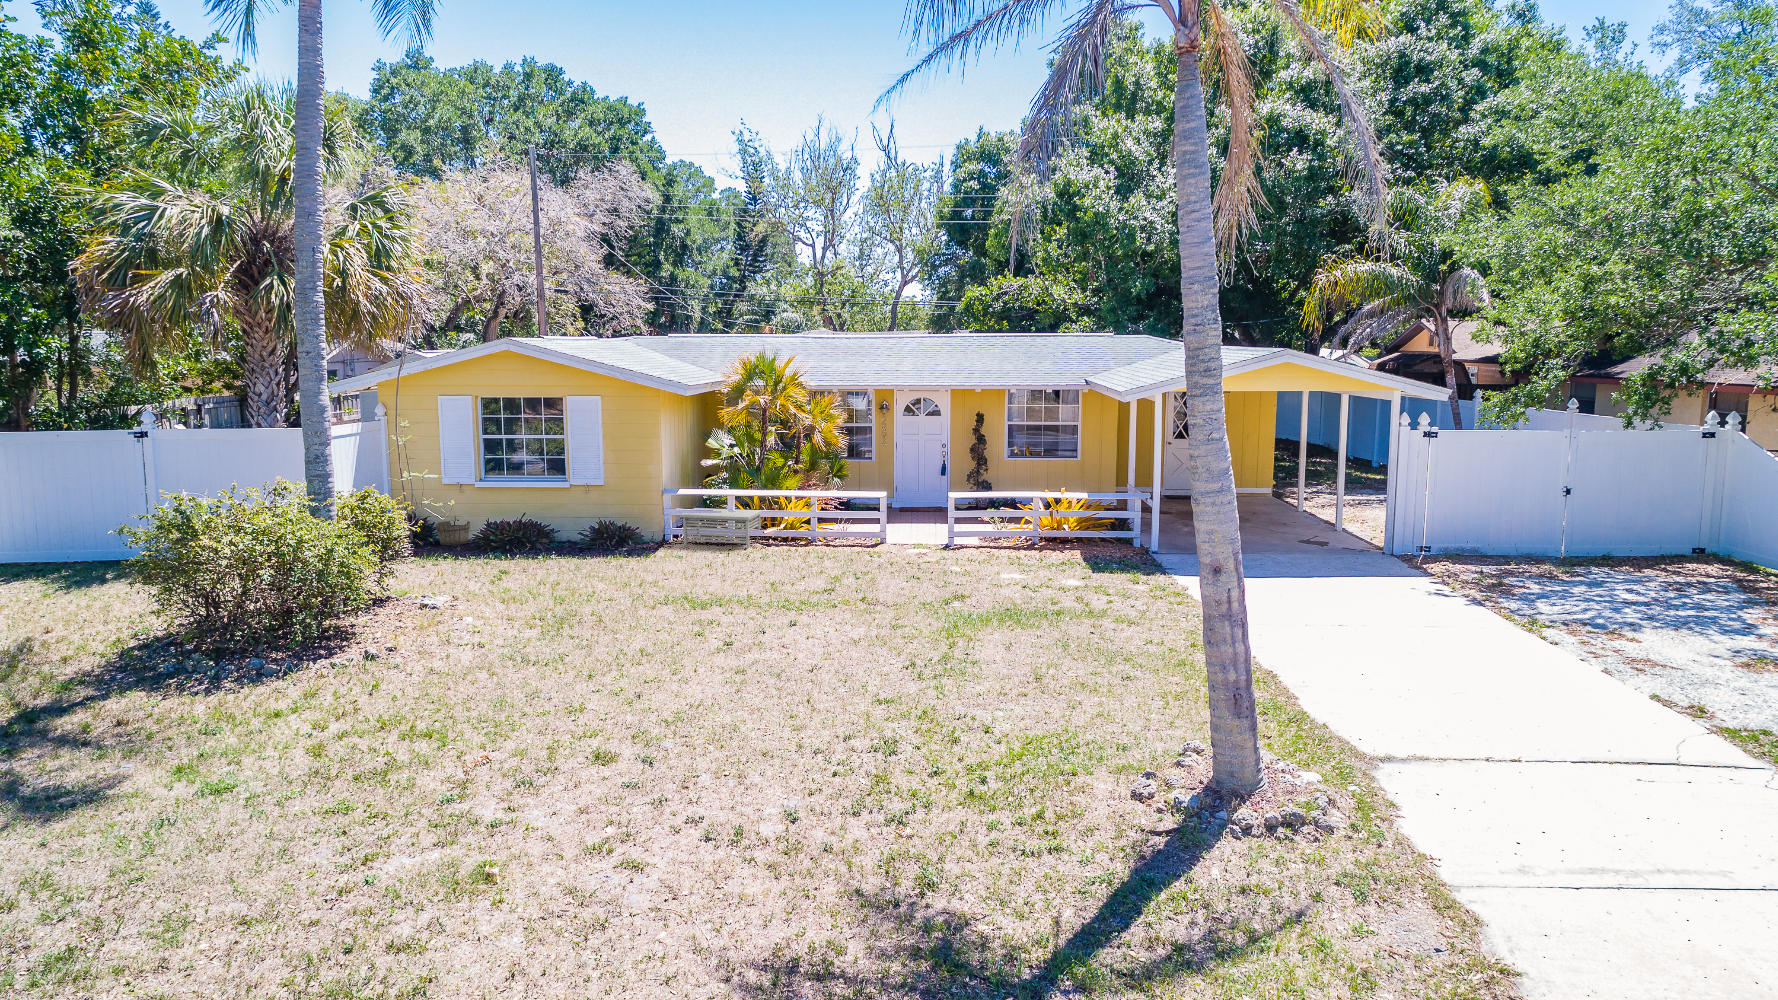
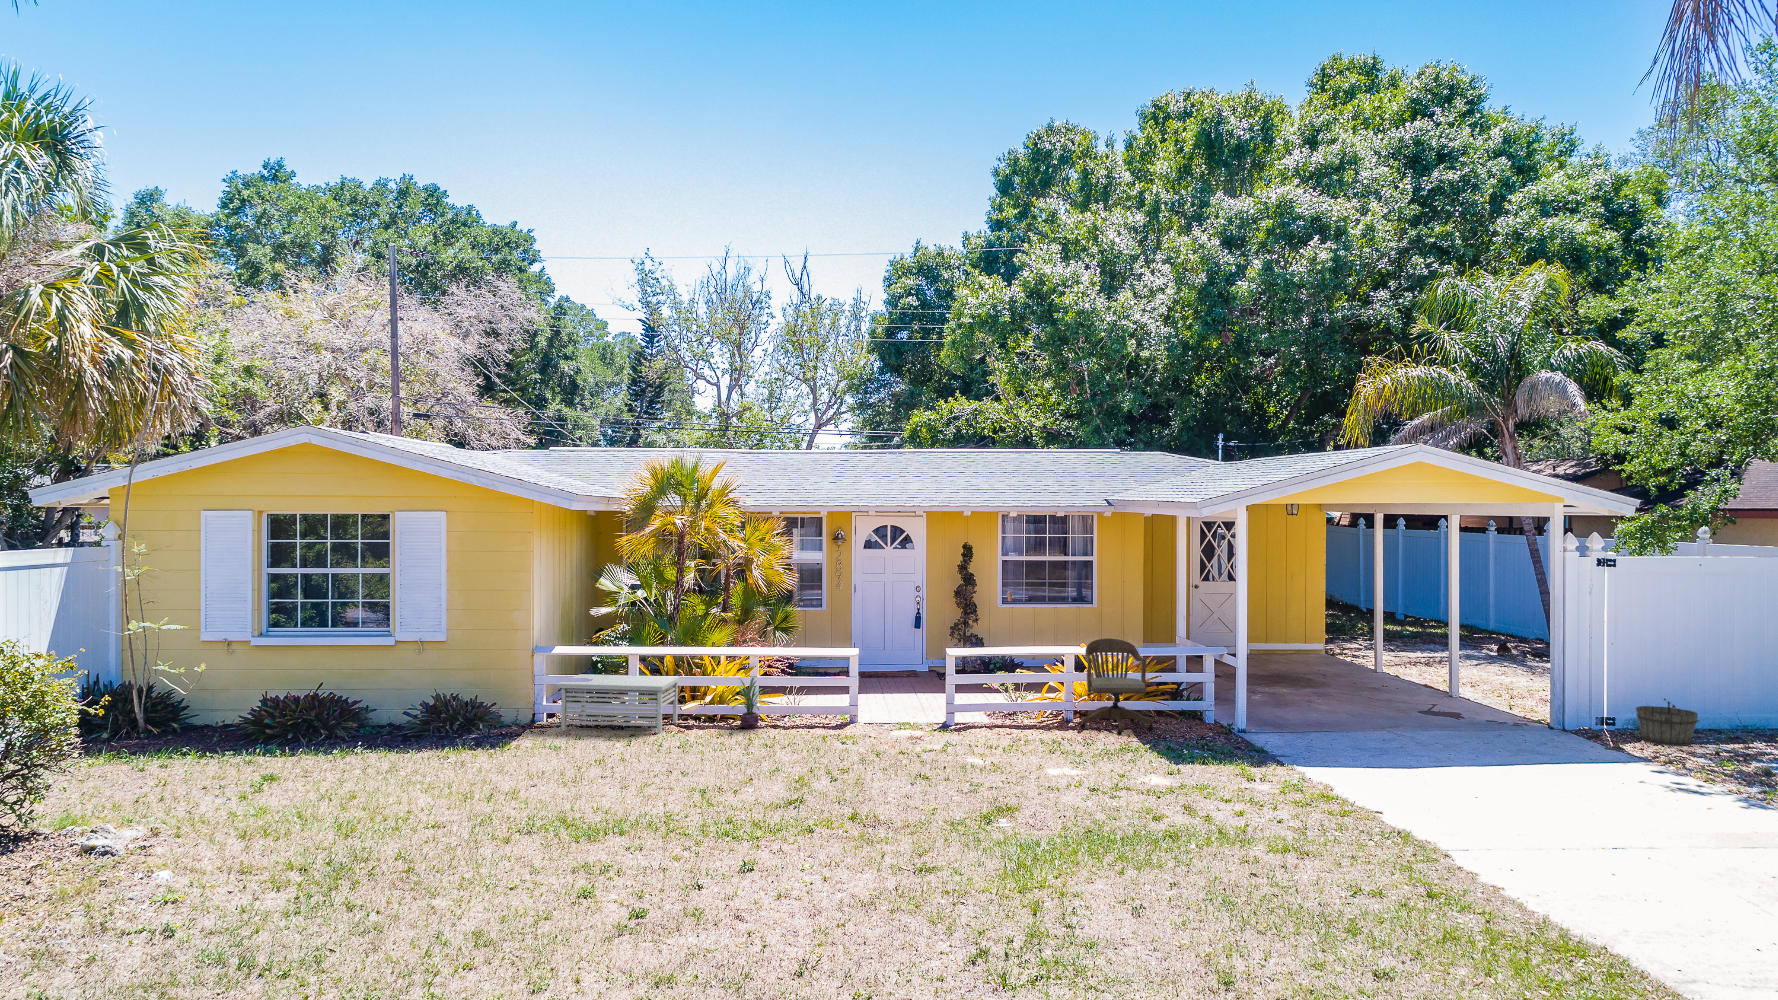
chair: none [1037,487,1089,555] -> present [1080,638,1153,735]
decorative plant: none [789,511,827,546] -> present [732,677,762,729]
wooden bucket: present [435,517,470,545] -> present [1636,699,1698,746]

